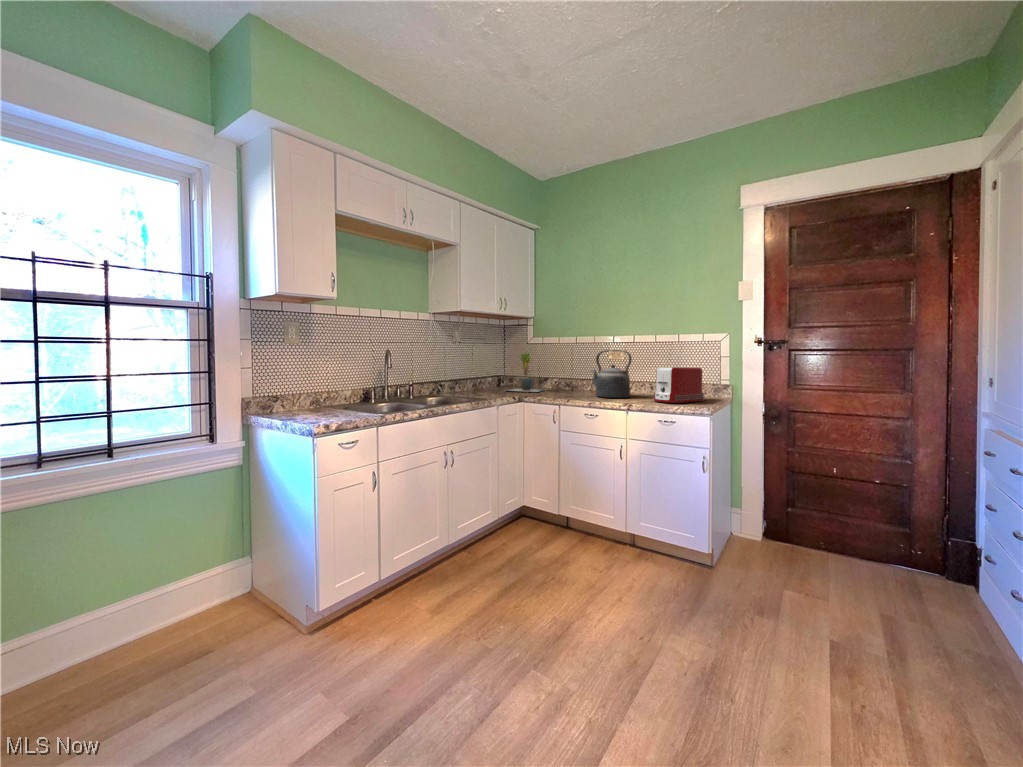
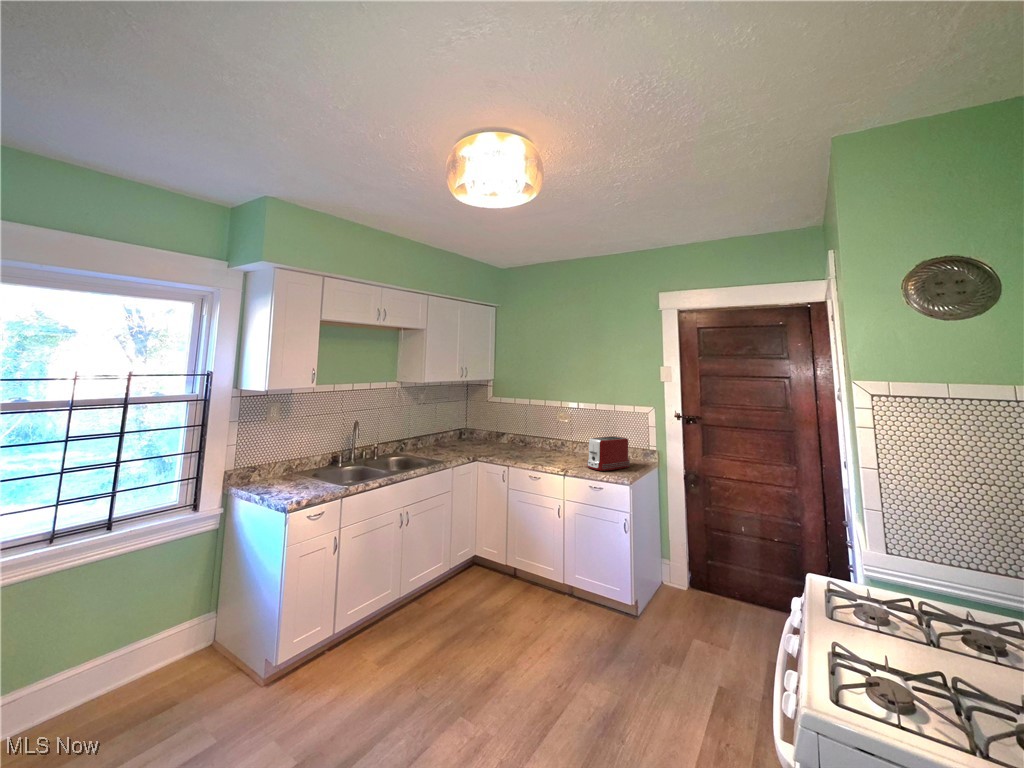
kettle: present [591,350,632,398] -> none [538,418,571,462]
potted plant: present [510,353,541,392] -> none [463,414,503,451]

